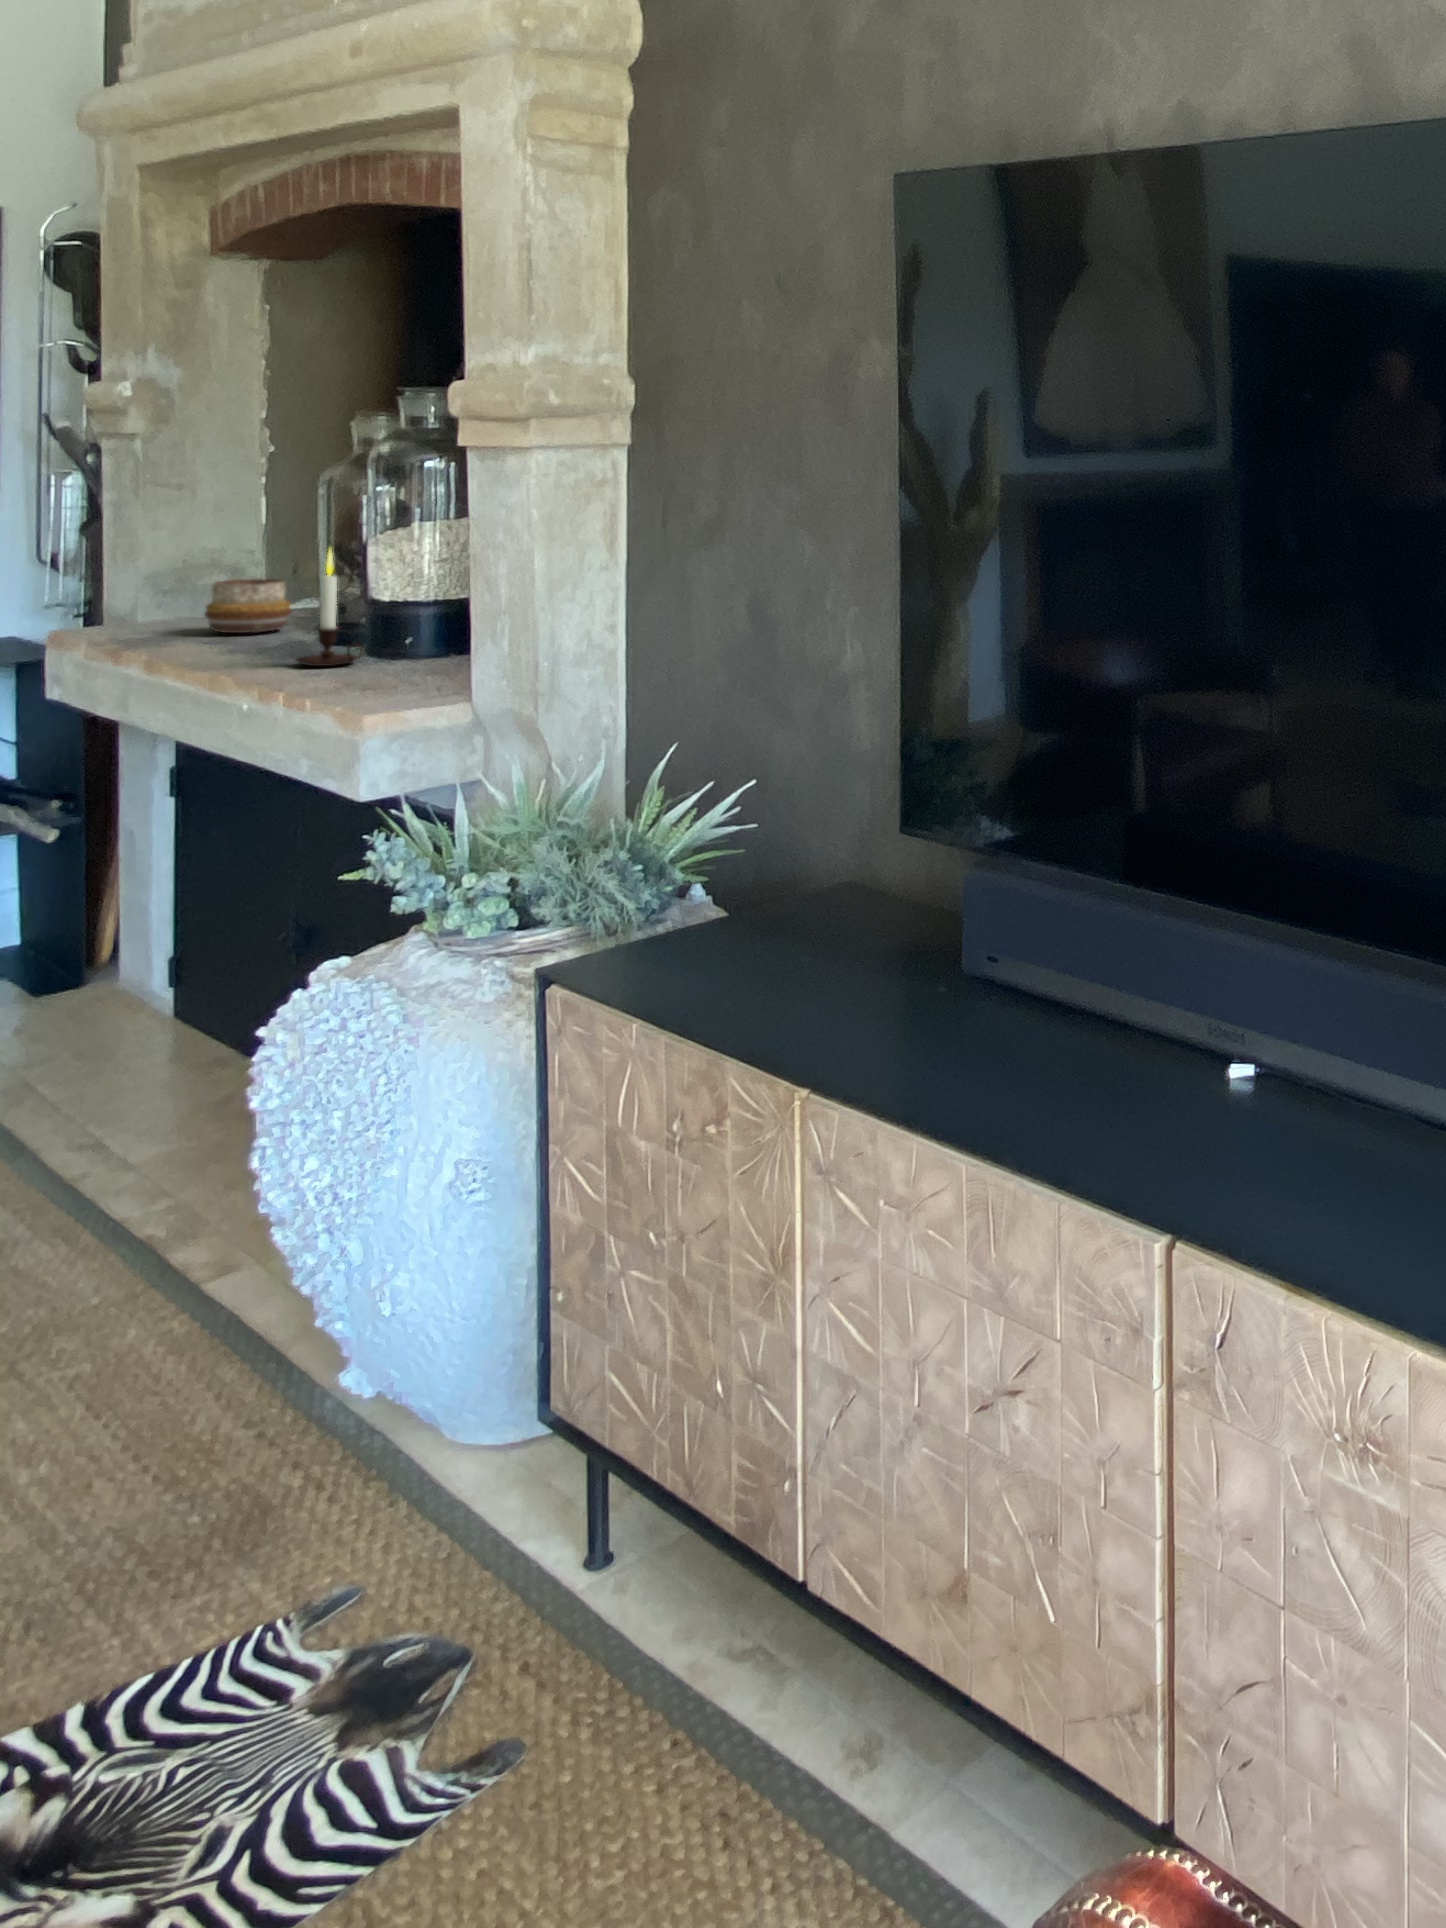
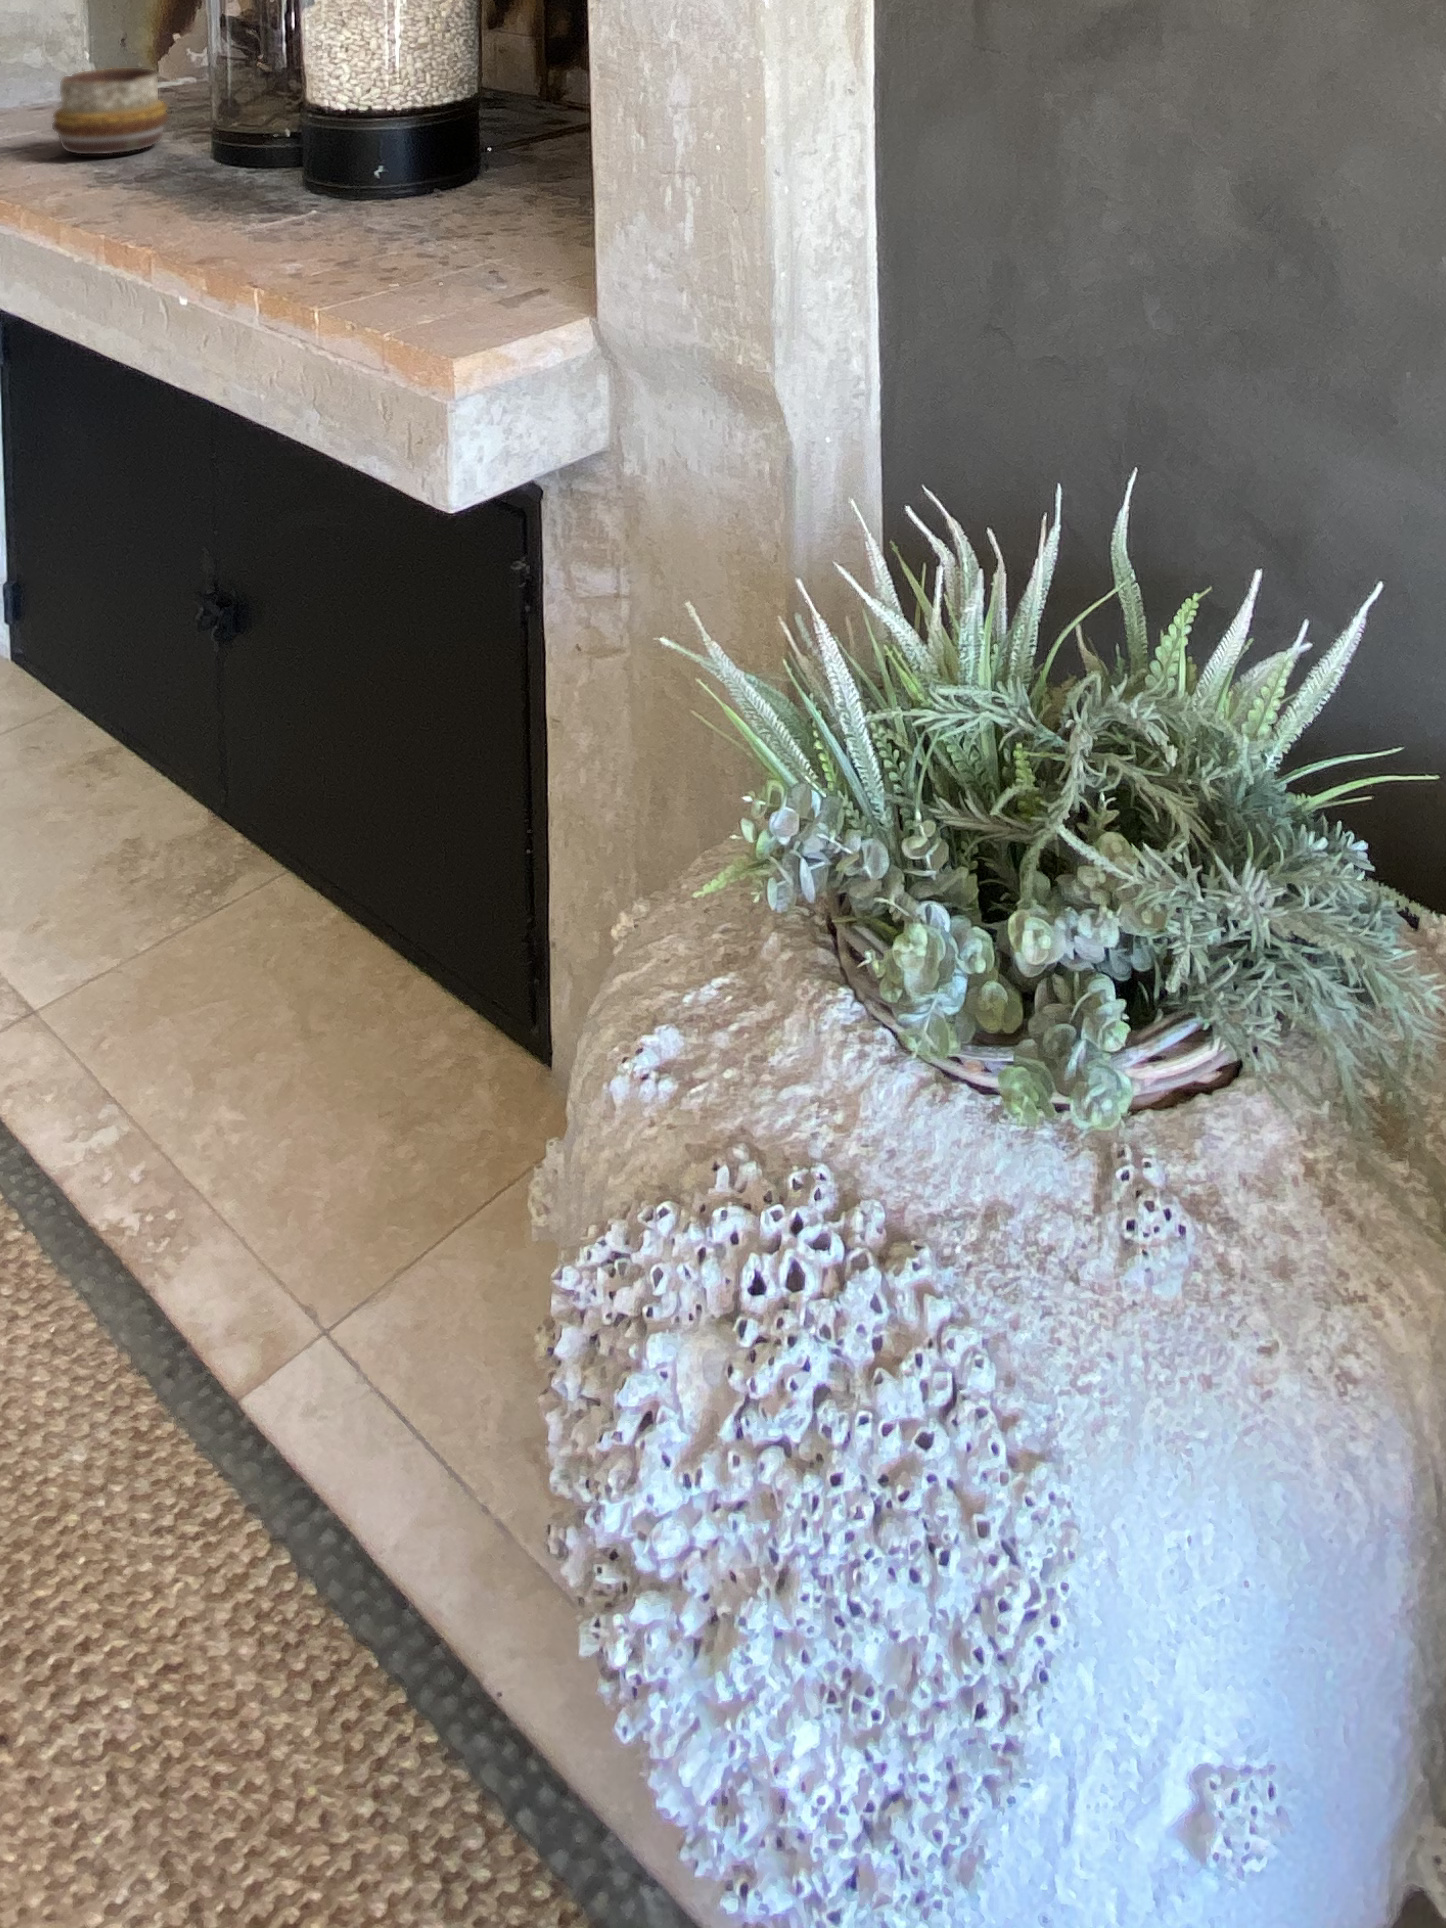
candle: present [296,549,363,666] -> none [248,40,355,236]

